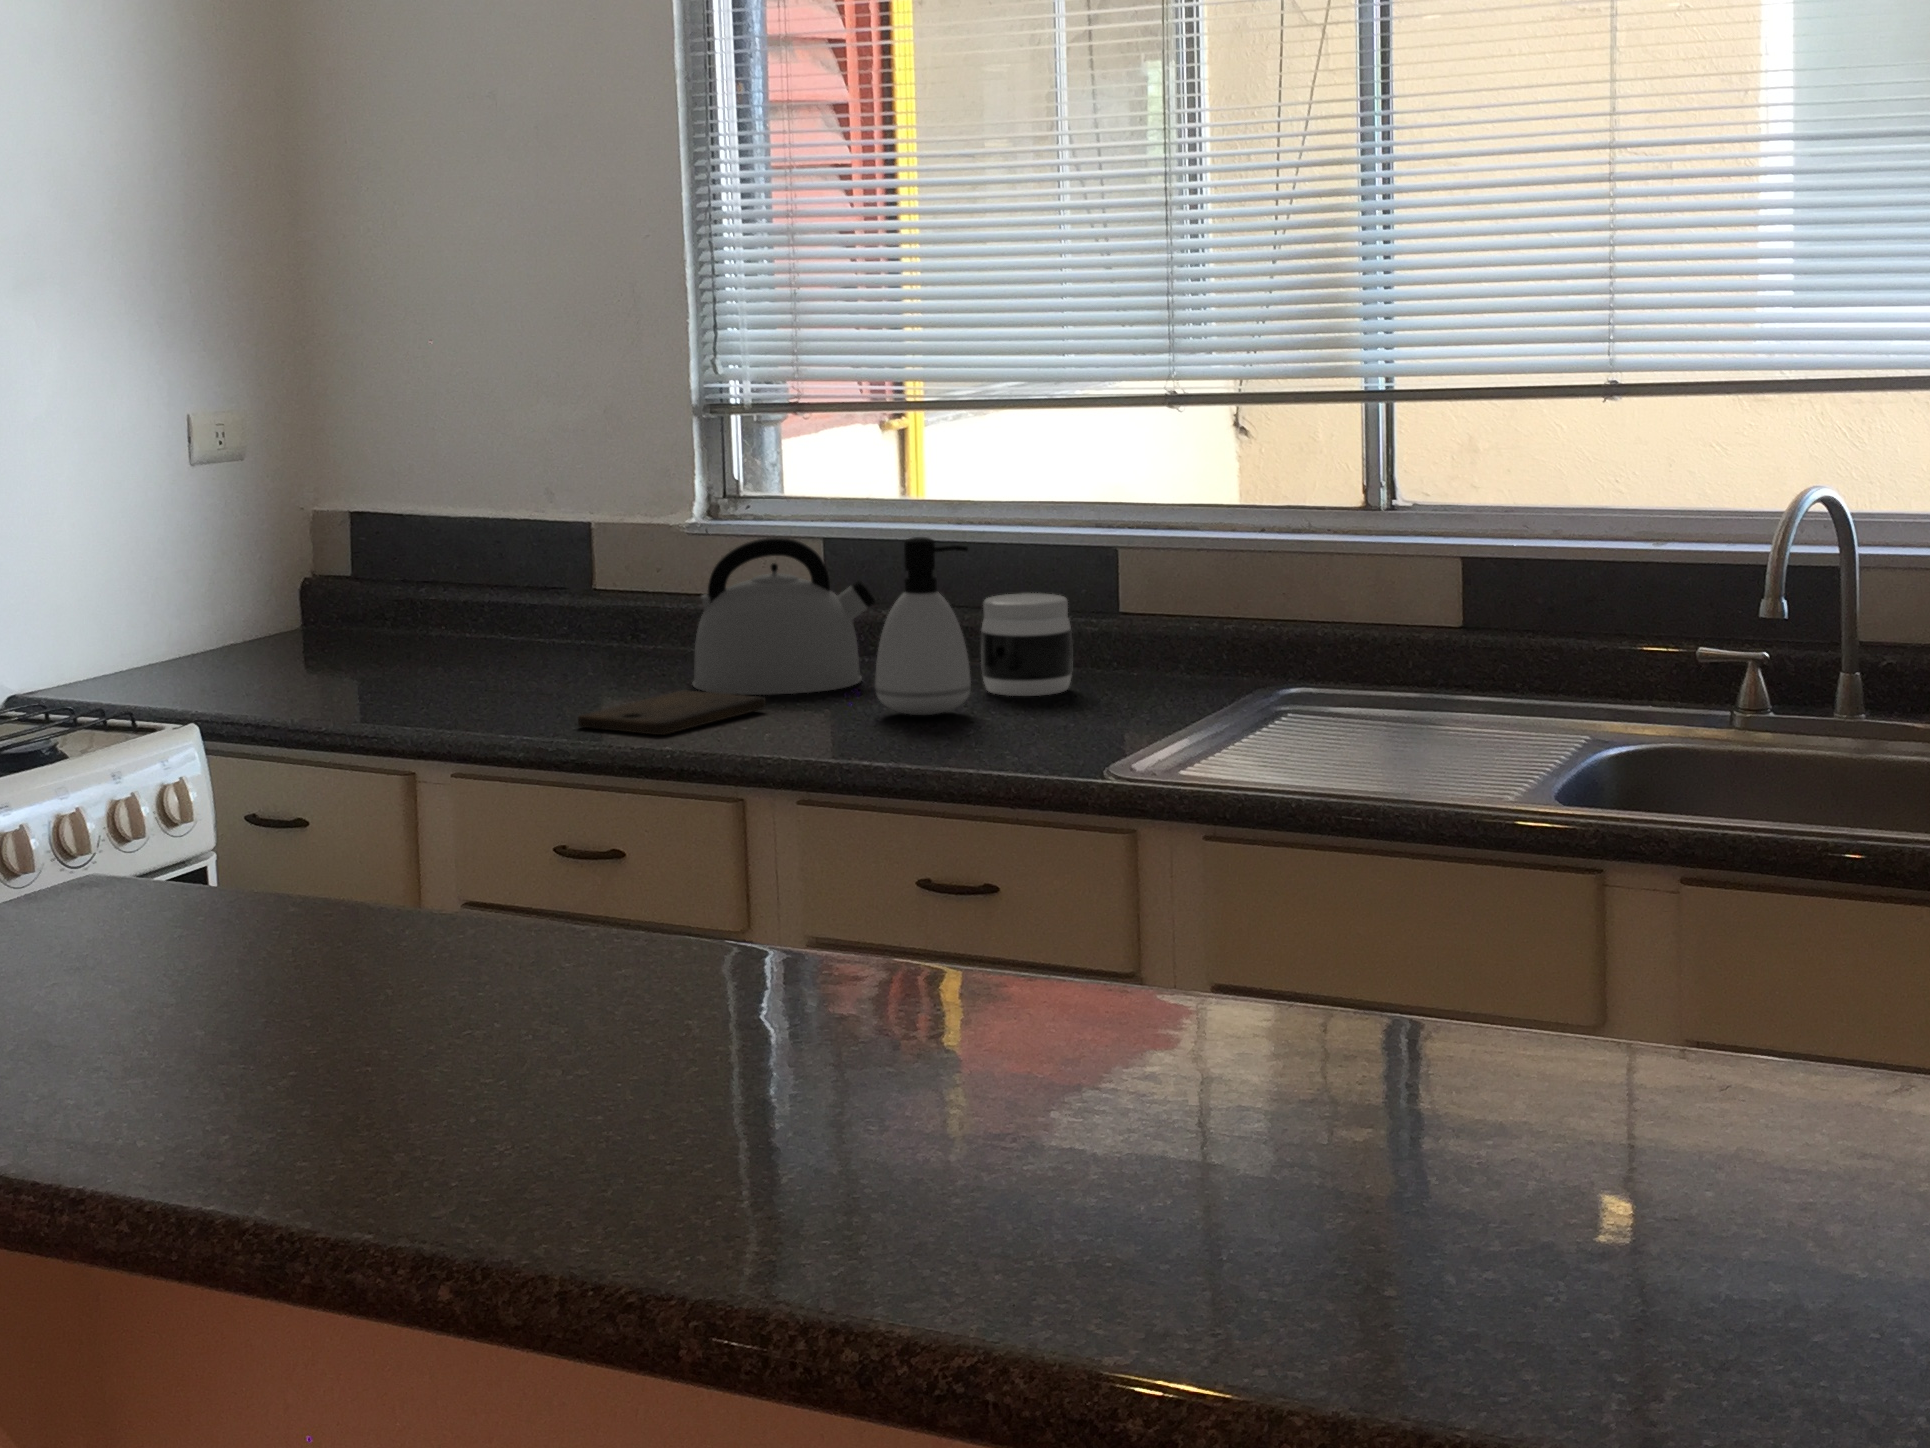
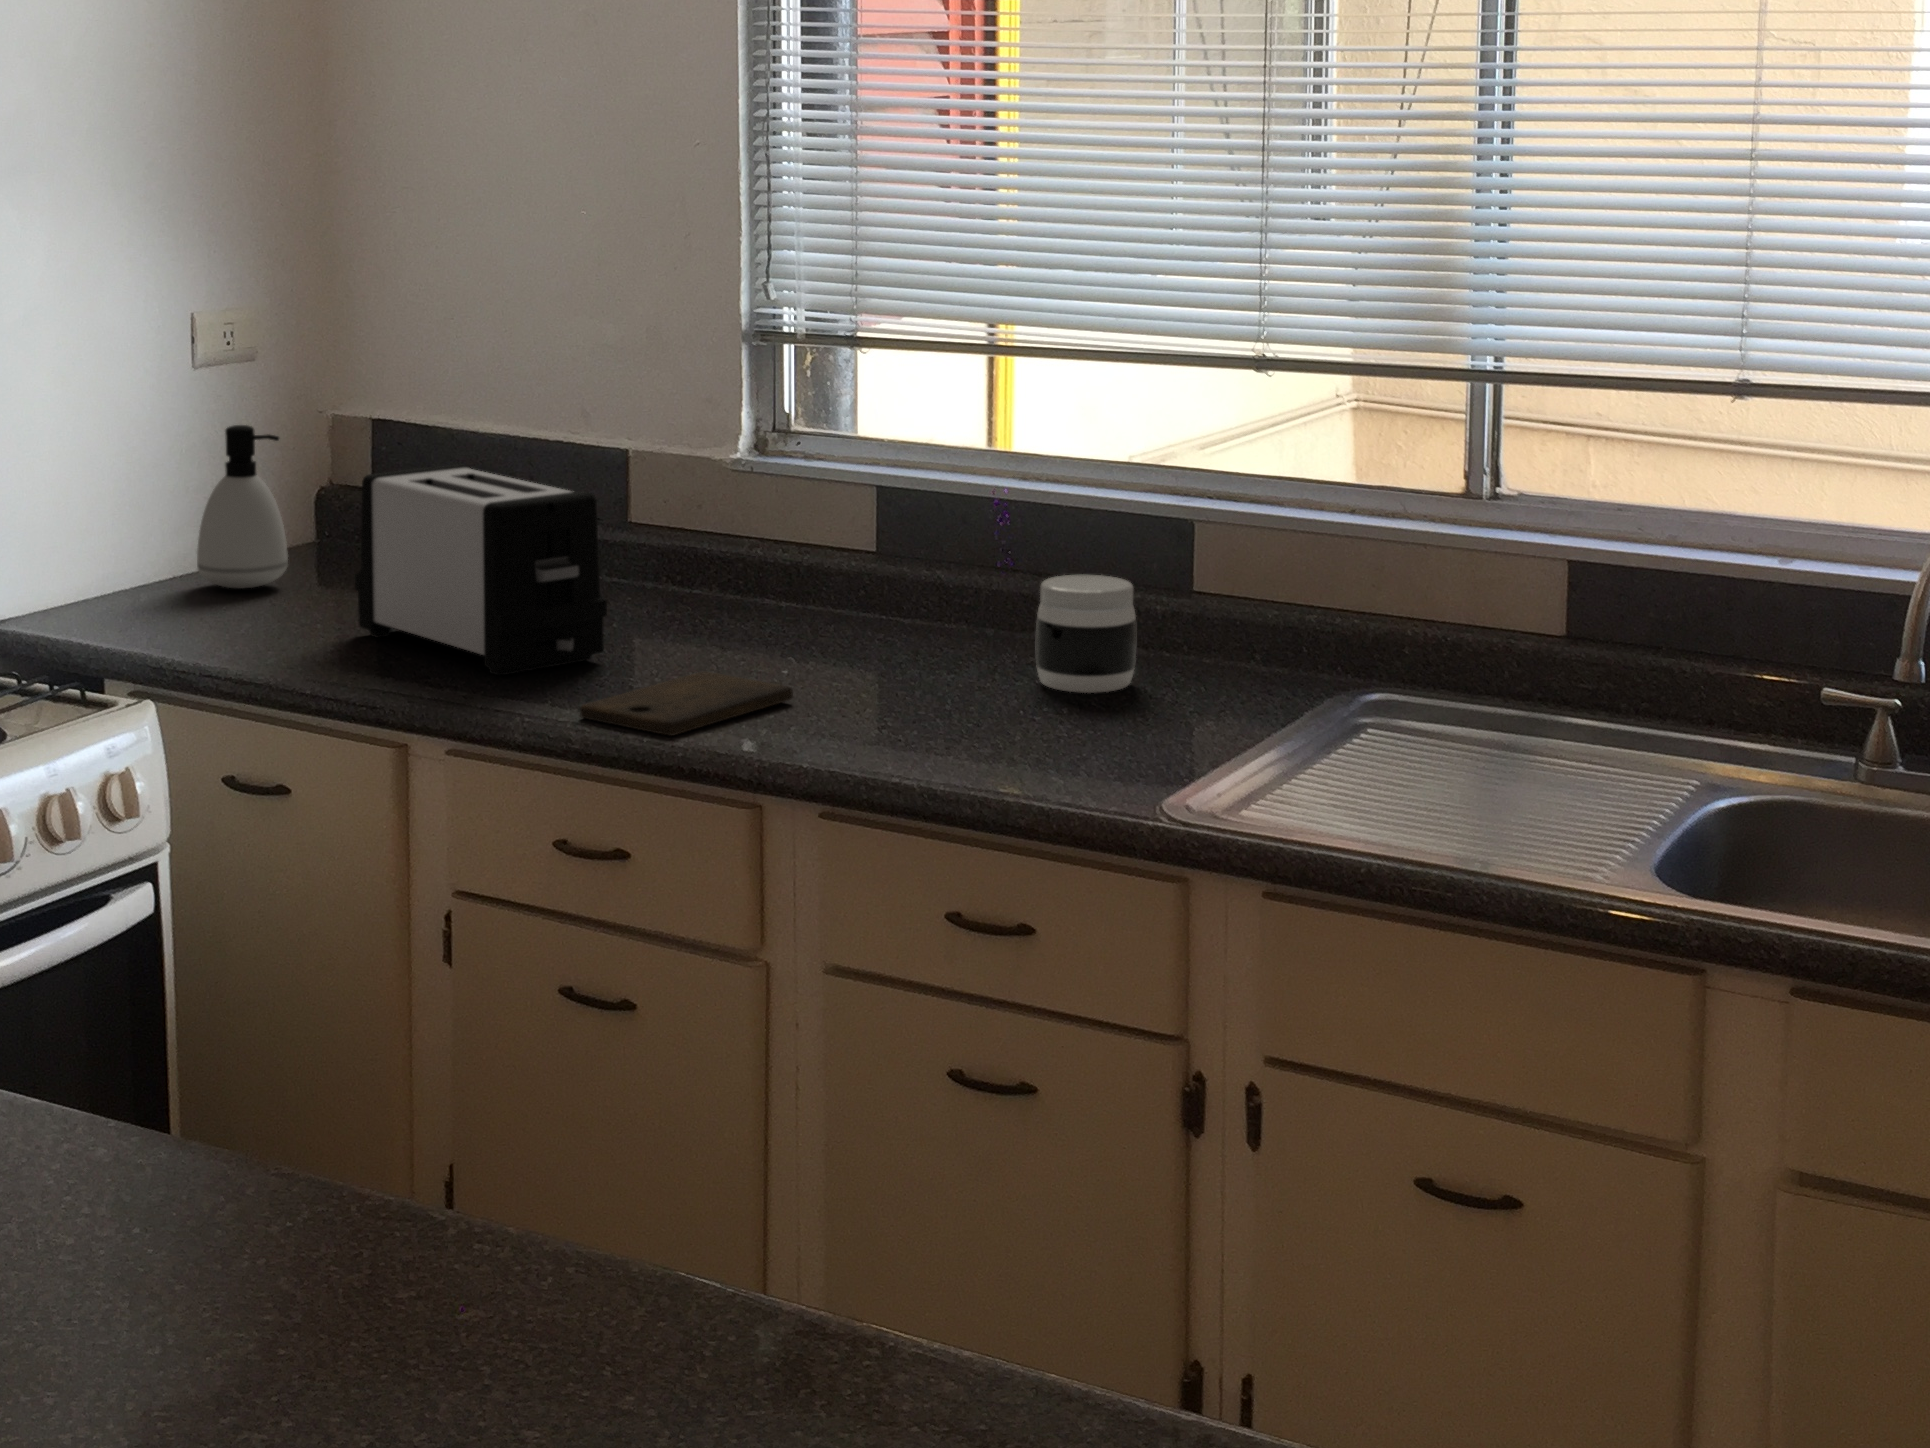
toaster: none [357,527,591,704] -> present [355,464,607,675]
soap dispenser: present [875,537,971,715] -> present [197,425,288,588]
kettle: present [692,538,876,695] -> none [719,499,925,676]

